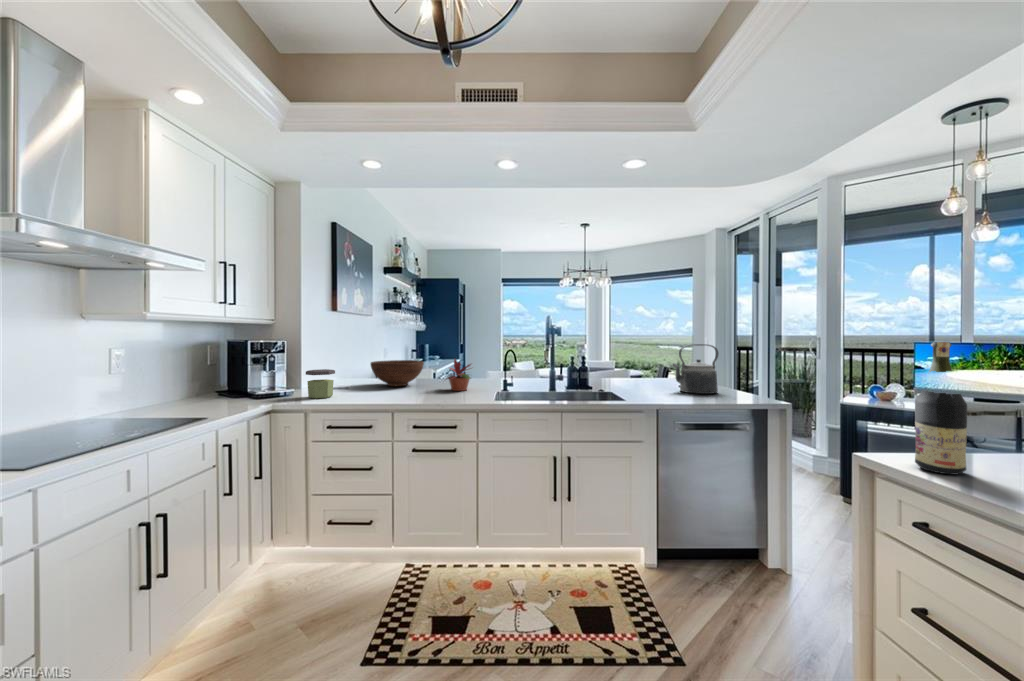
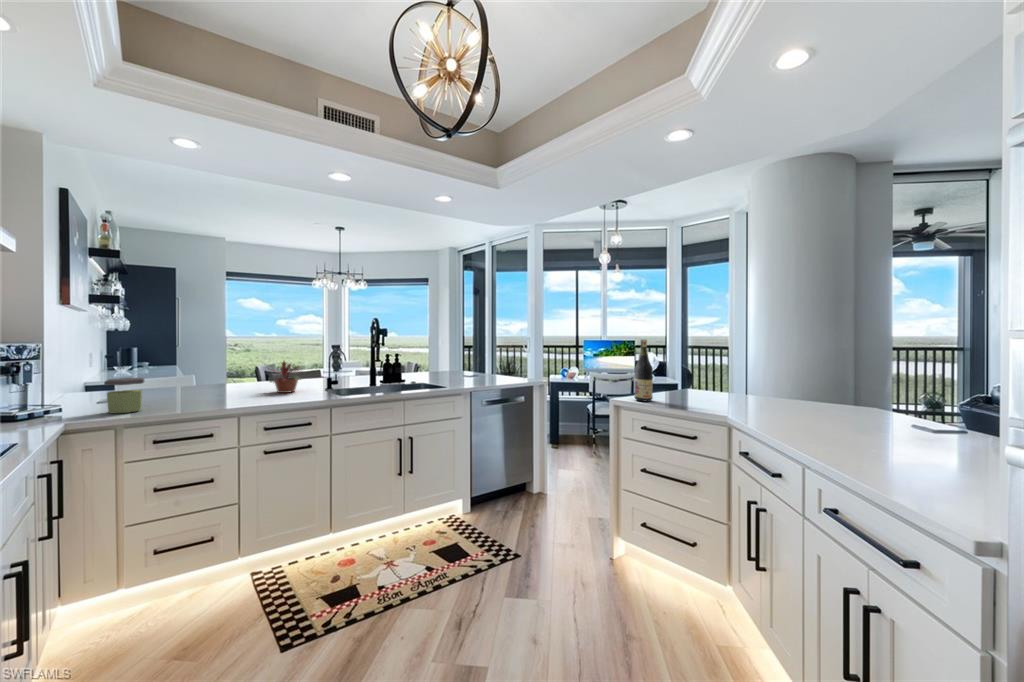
kettle: present [673,344,718,394] -> none [469,343,499,380]
fruit bowl: present [371,360,424,386] -> none [160,365,232,395]

